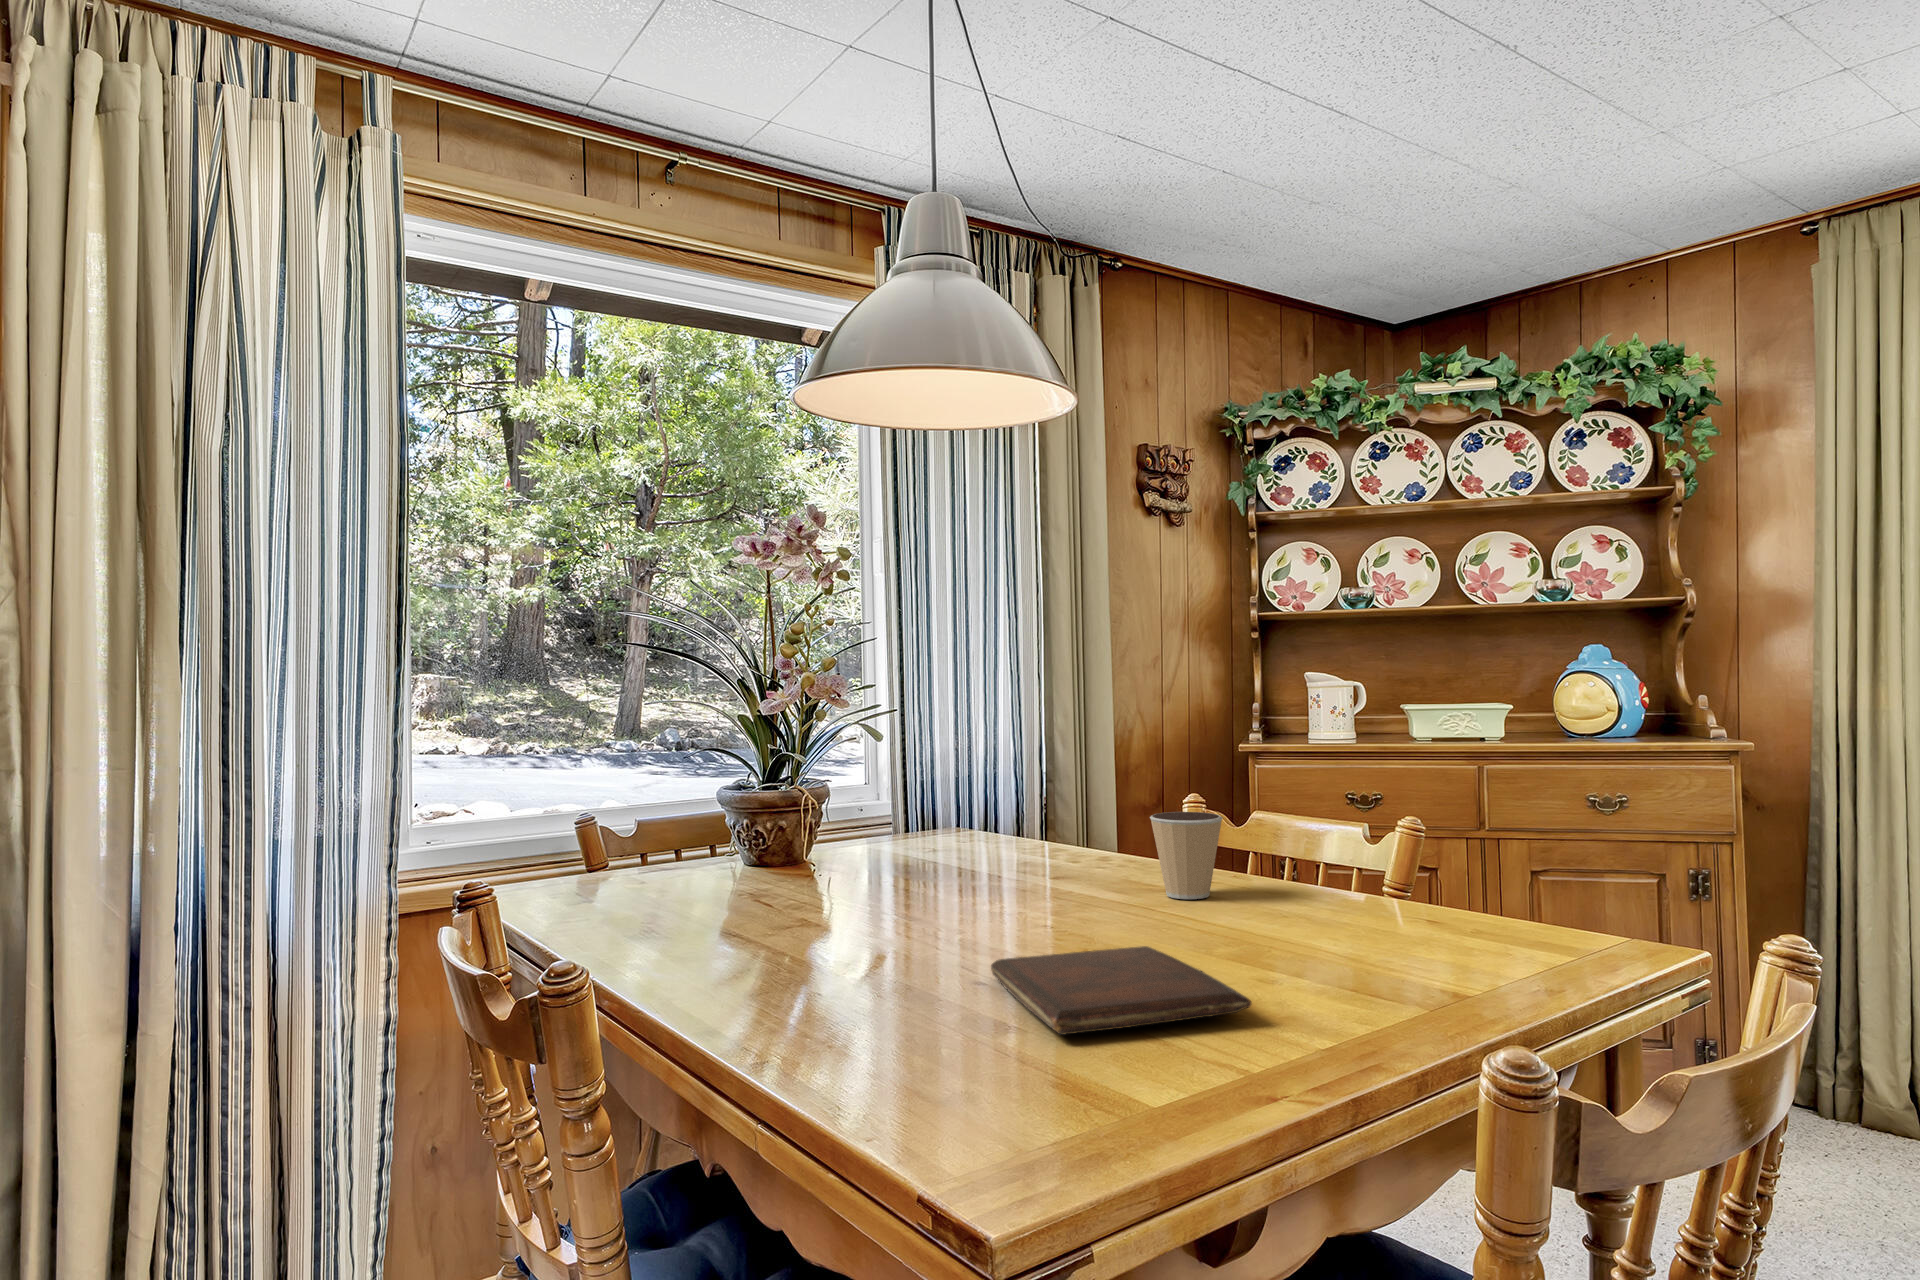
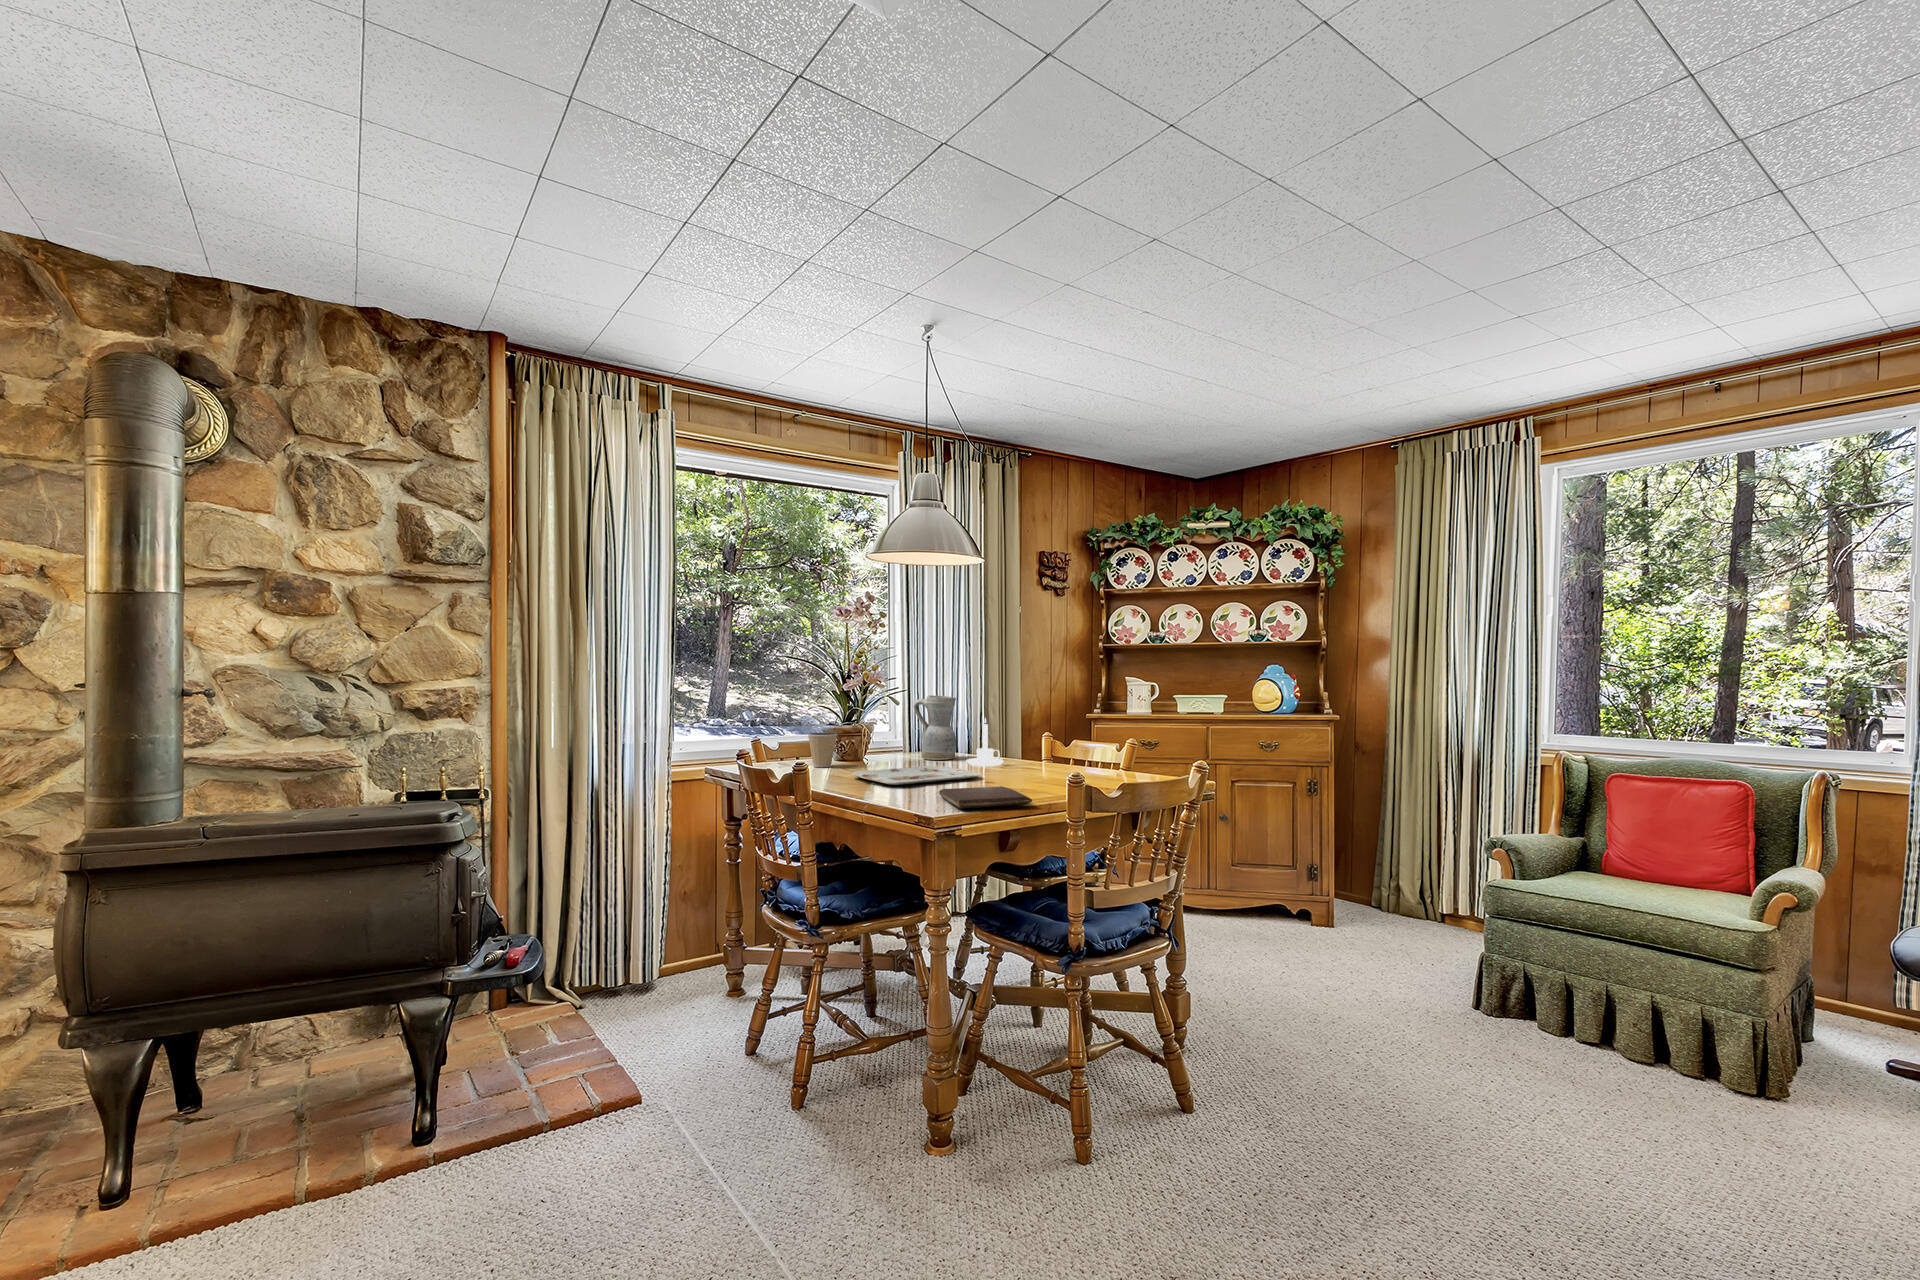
ceramic pitcher: none [913,719,1004,855] -> present [913,695,956,760]
candle holder: none [1032,764,1111,872] -> present [967,718,1003,766]
coffee cup: present [1150,812,1223,899] -> present [808,733,837,767]
serving tray: none [778,875,1072,939] -> present [852,766,979,785]

